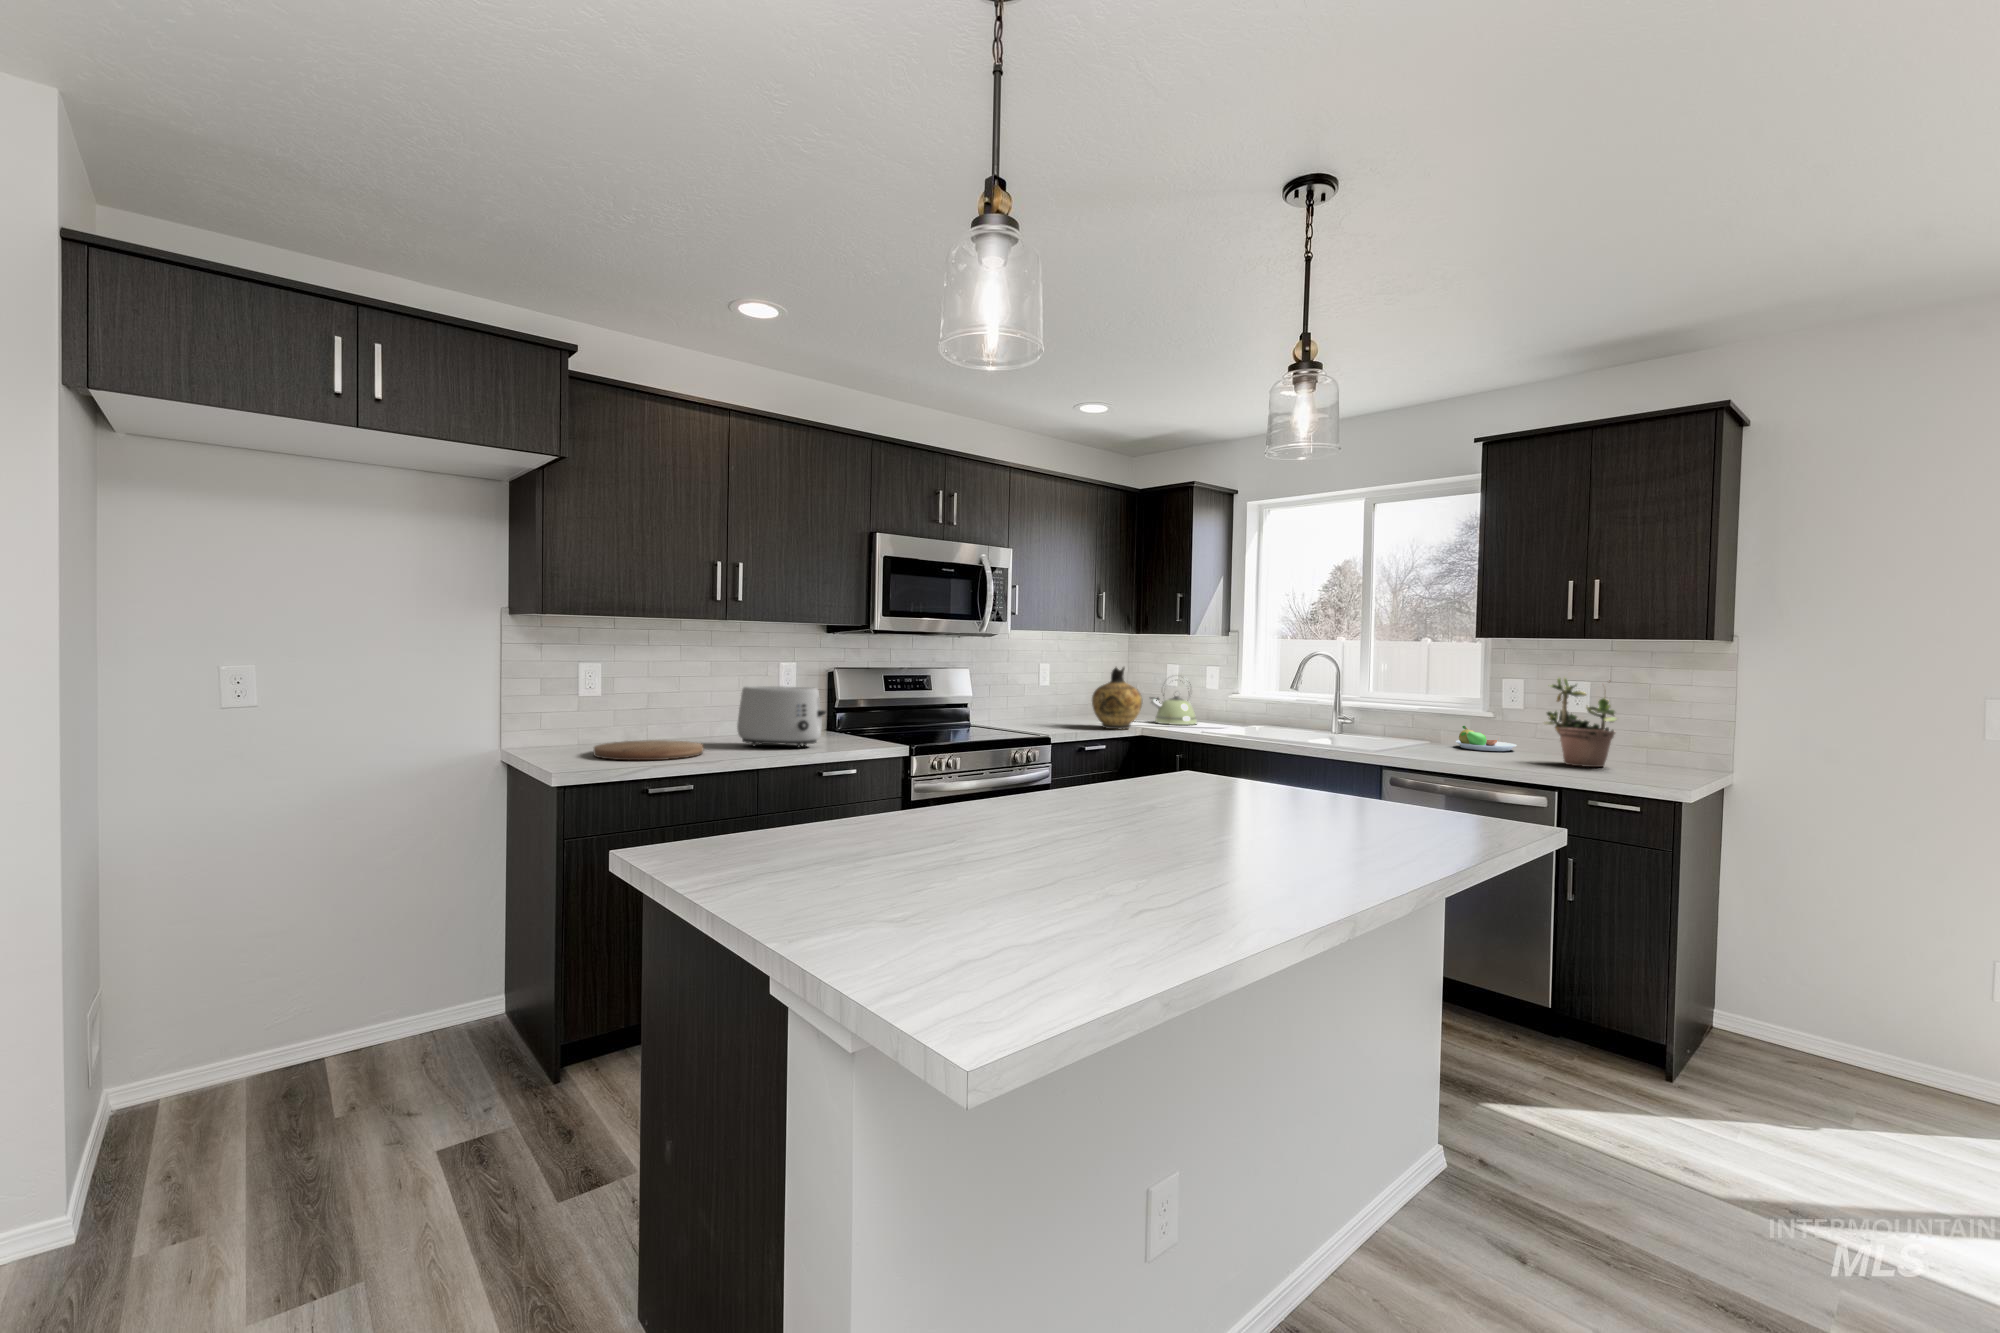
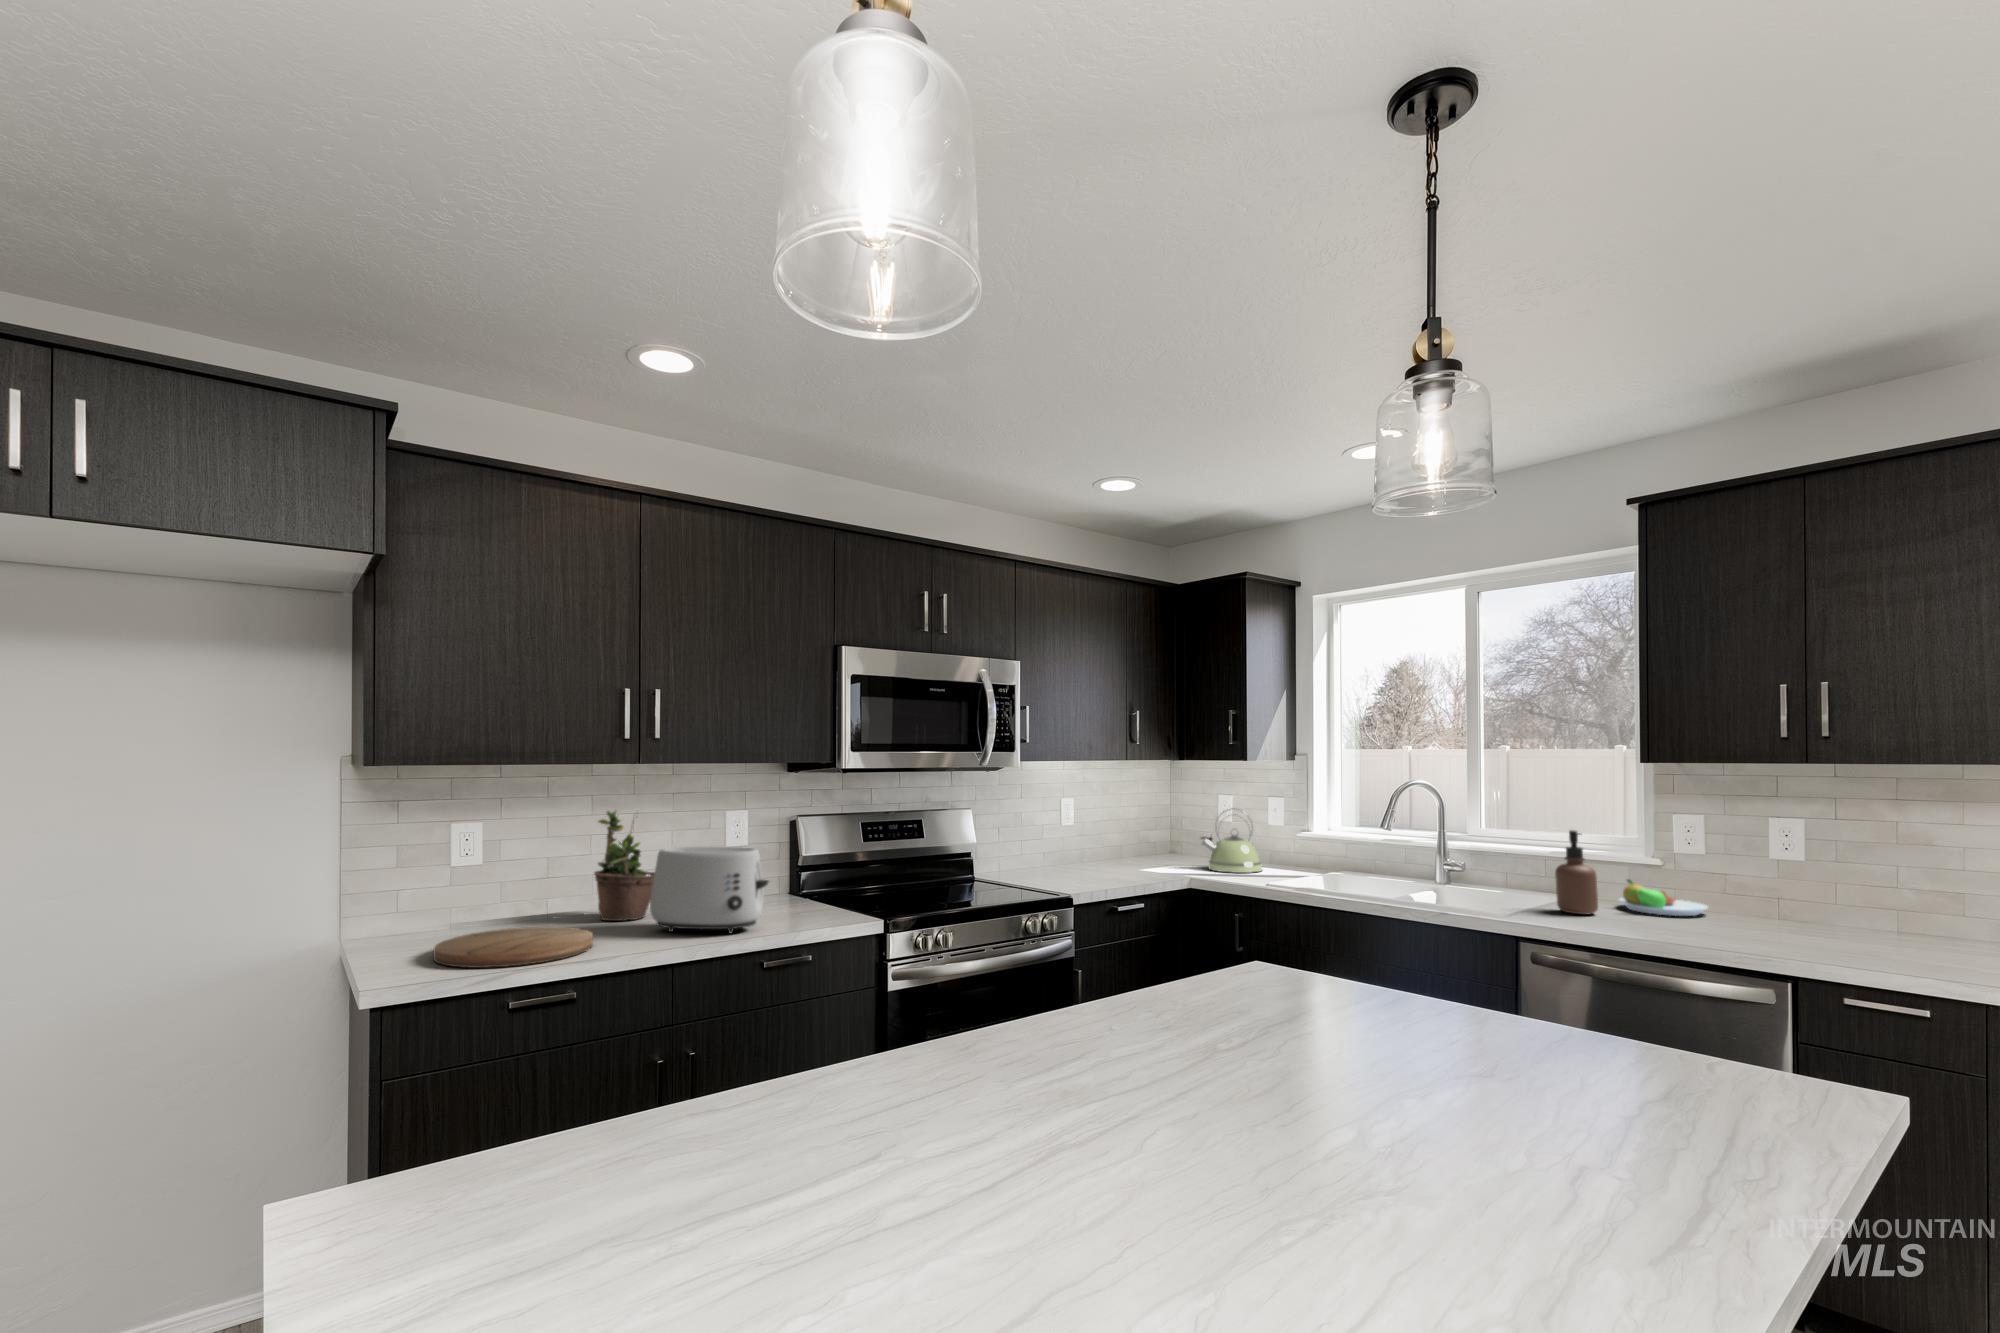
ceramic jug: present [1092,668,1142,729] -> none [1128,802,1192,883]
potted plant: present [1544,678,1617,767] -> present [594,809,655,921]
soap dispenser: none [1409,688,1438,749] -> present [1555,830,1598,915]

